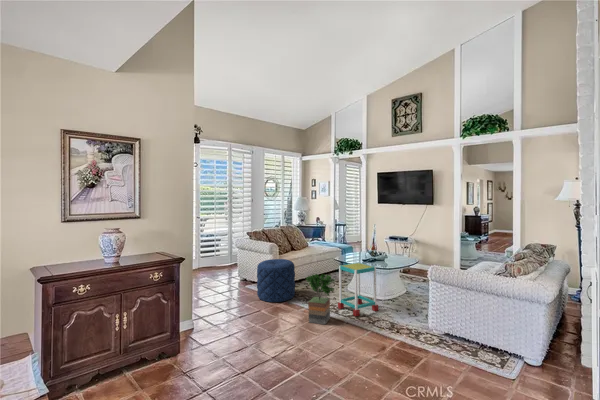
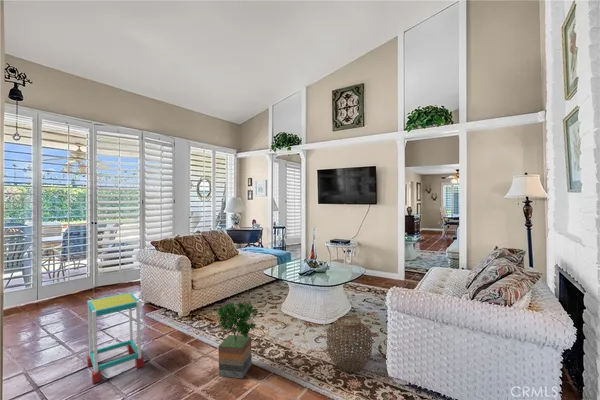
pouf: present [257,259,295,302] -> none [157,277,211,339]
side table: present [338,263,378,316] -> present [87,292,144,383]
woven basket: none [385,288,419,326] -> present [327,316,372,372]

